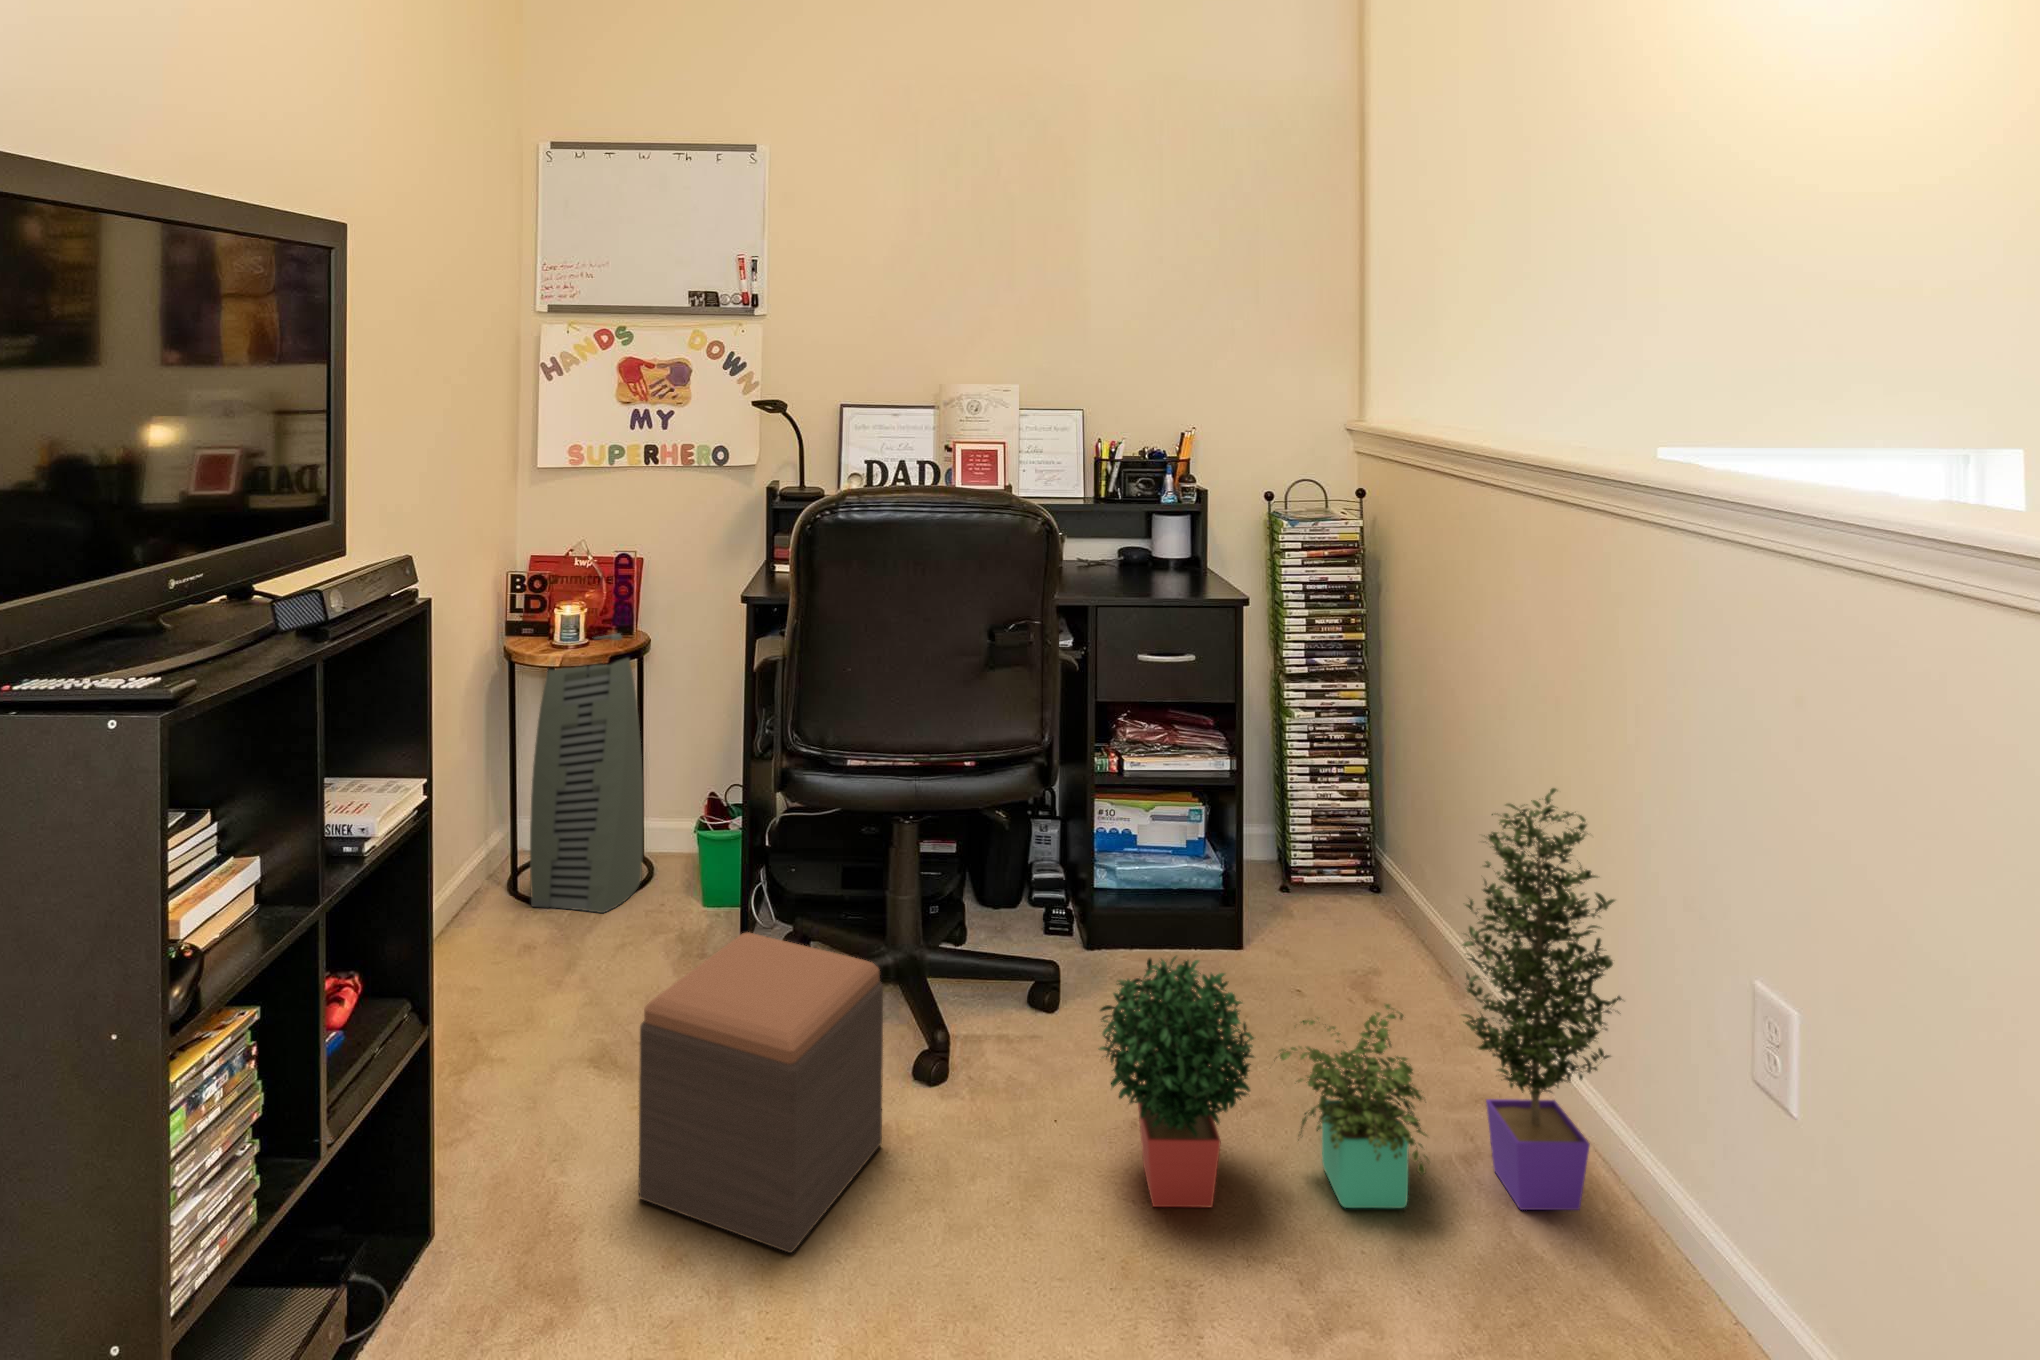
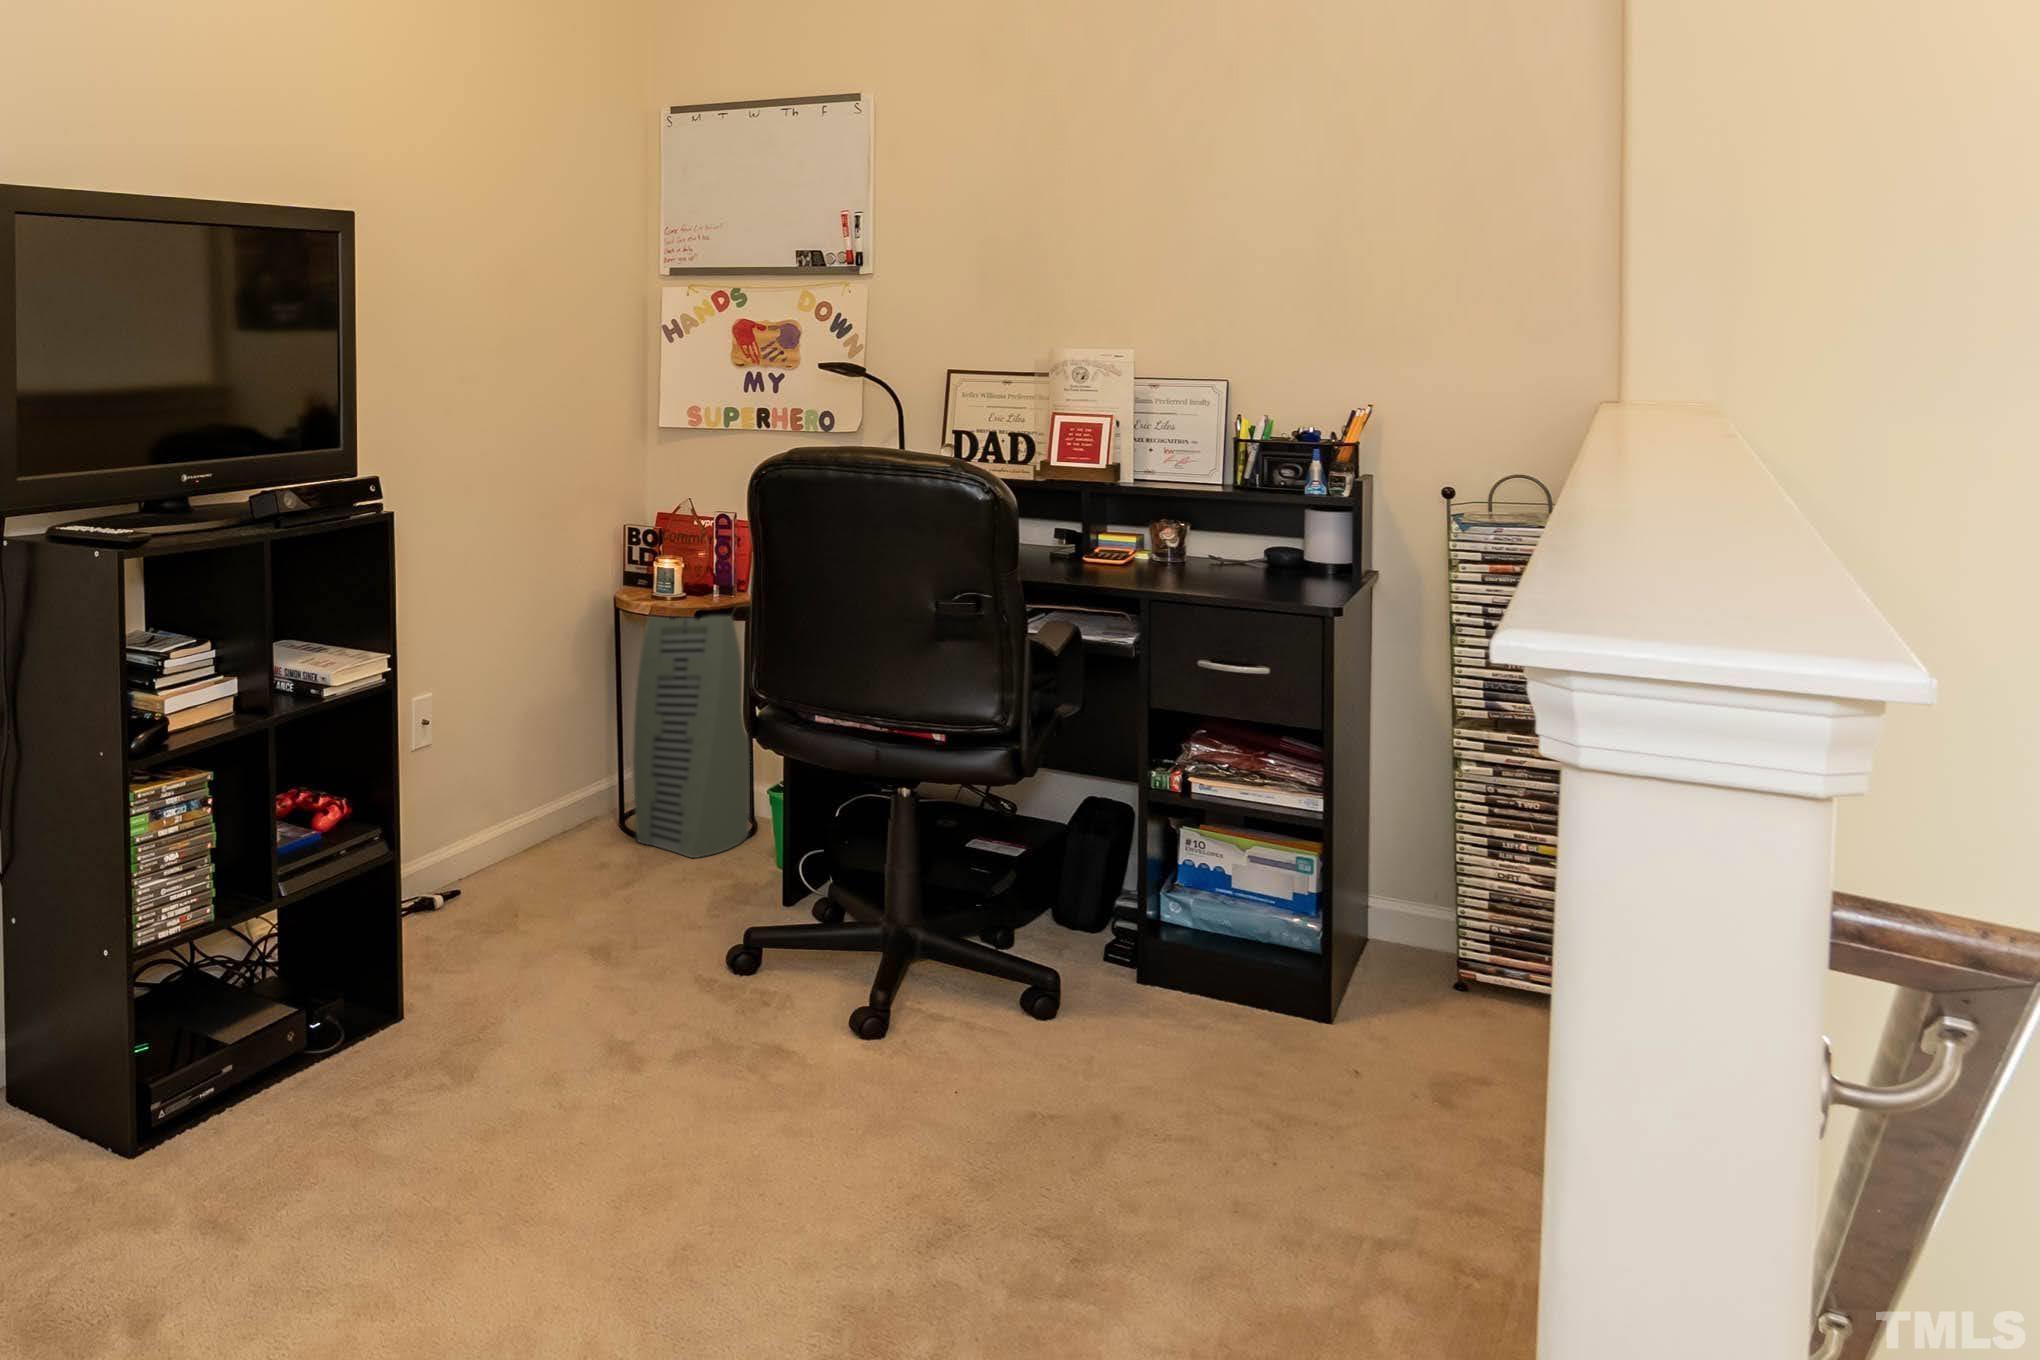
potted plant: present [1100,788,1622,1210] -> none [944,830,1516,1289]
footstool: present [639,933,883,1253] -> none [574,852,787,1095]

